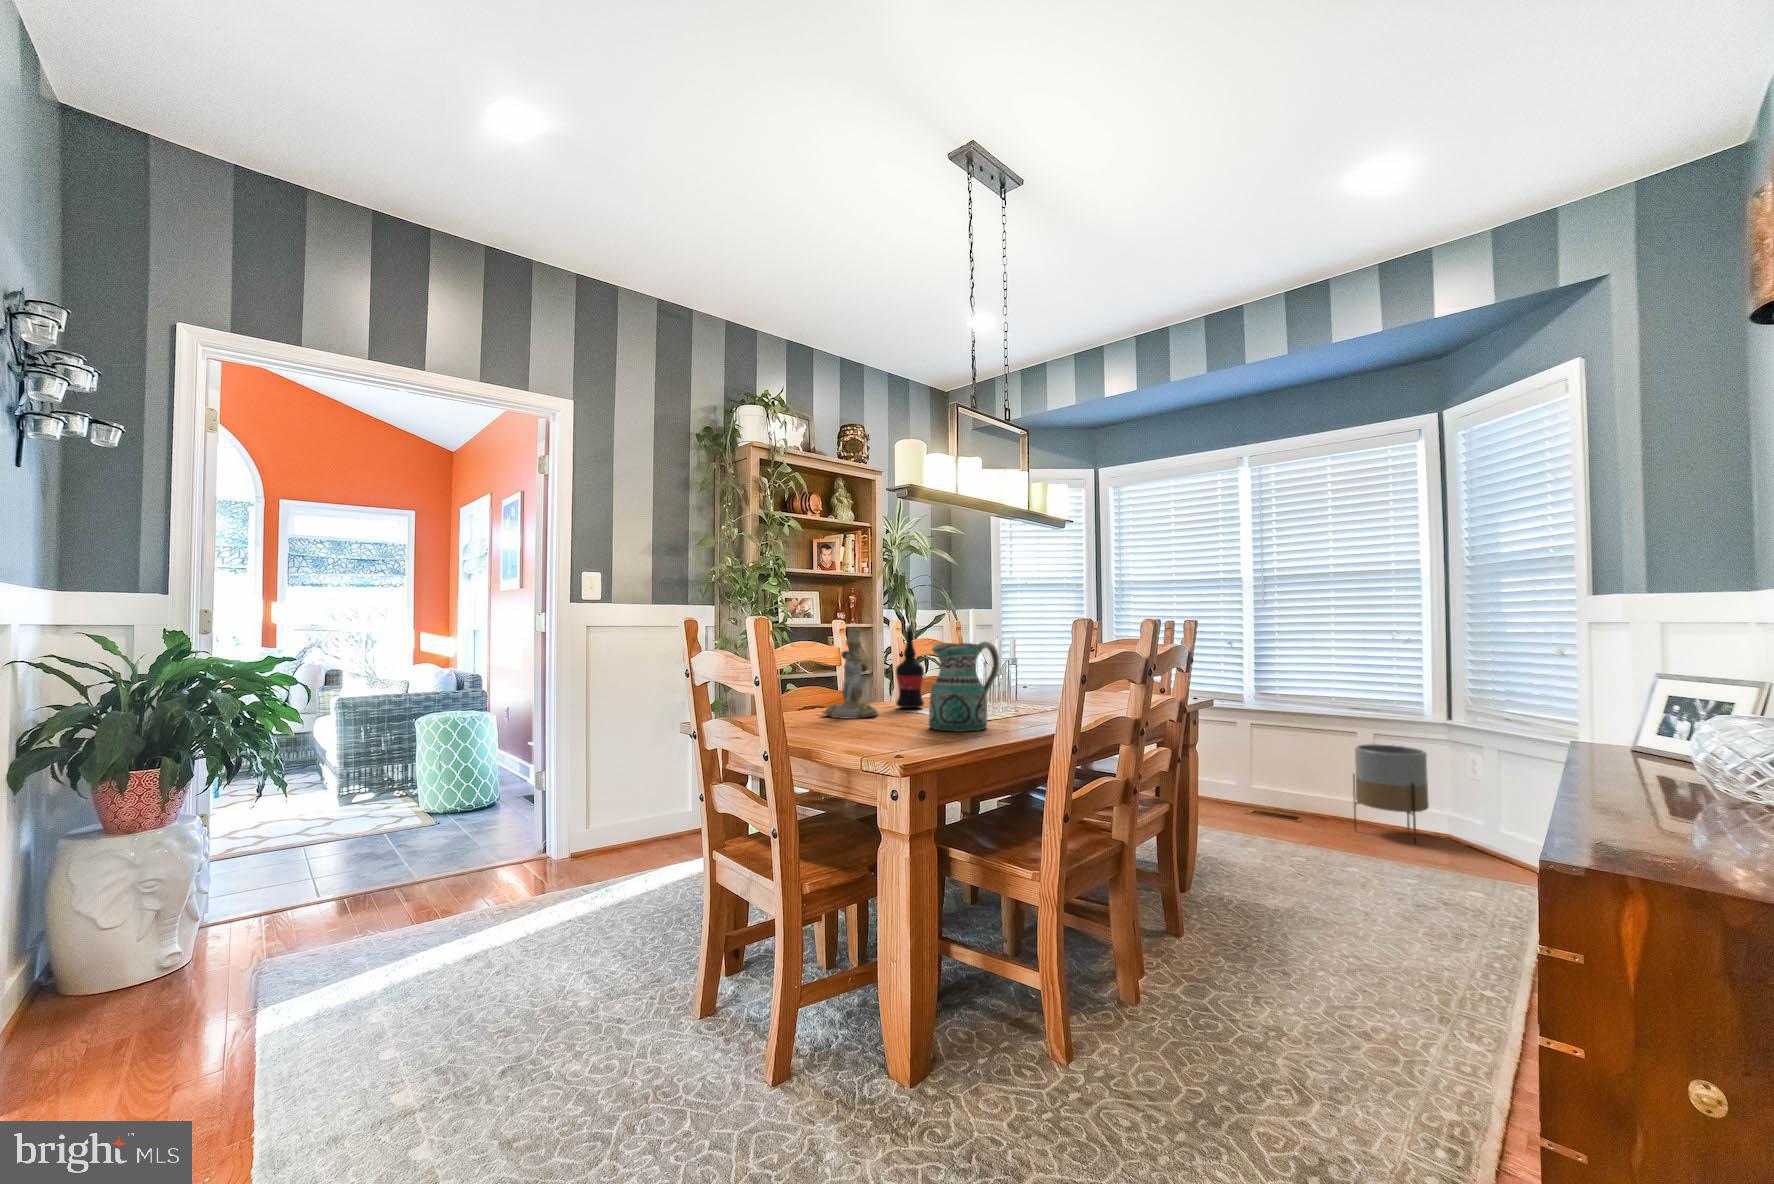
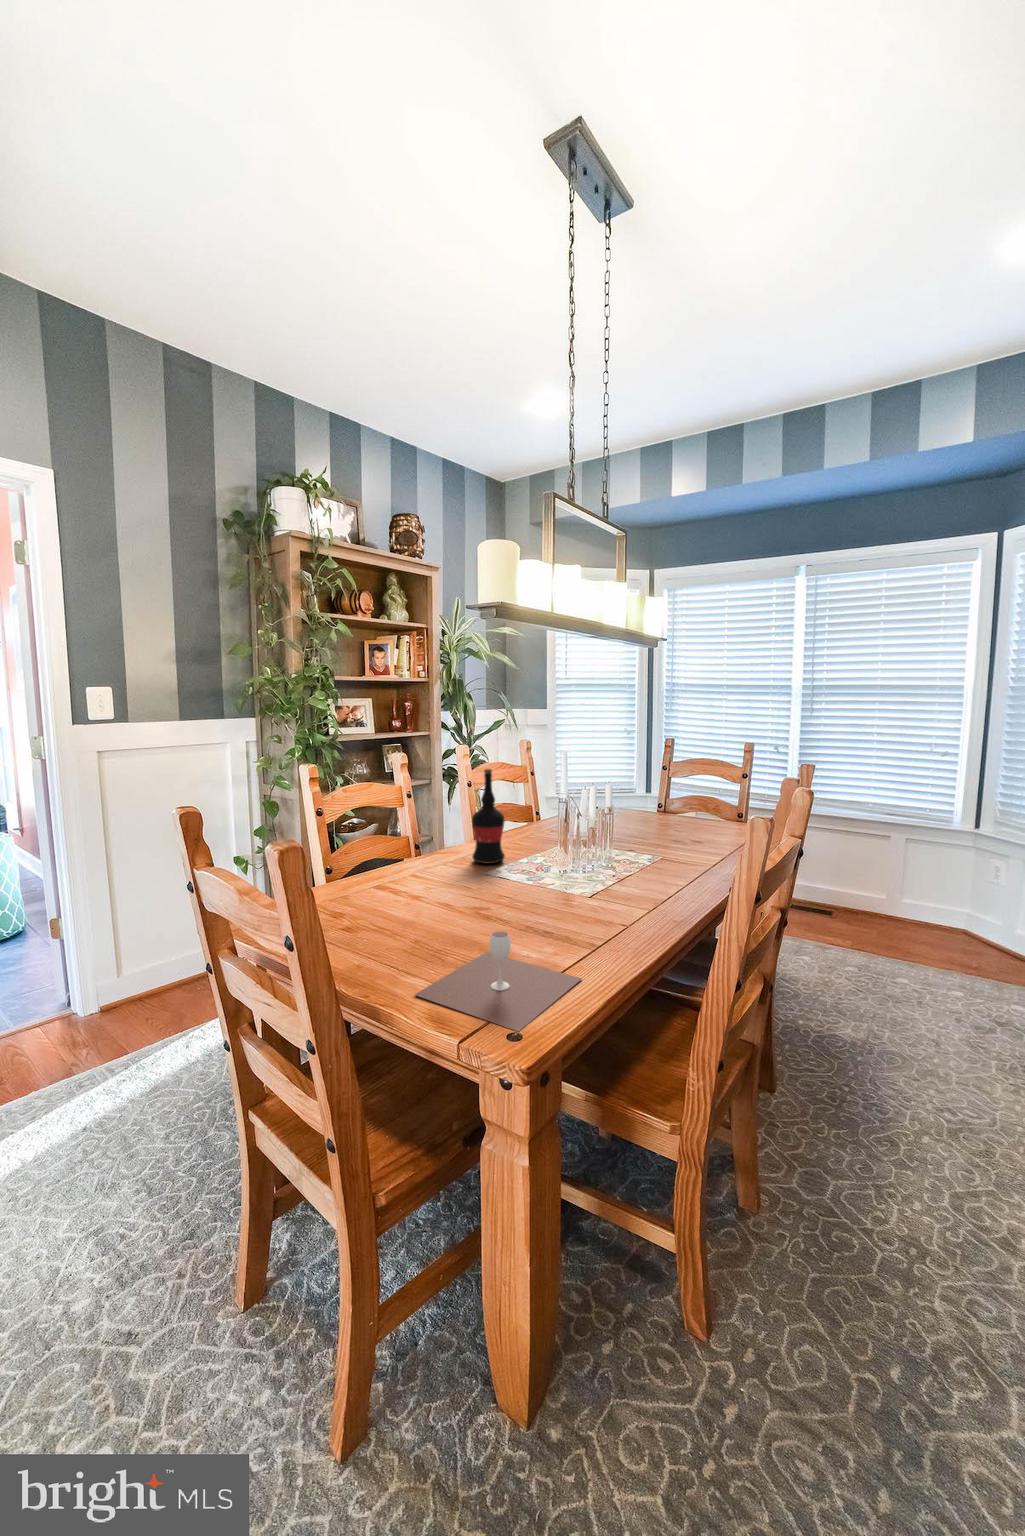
candlestick: present [822,628,878,719] -> none [386,780,456,894]
ceramic pitcher: present [929,642,999,732] -> none [528,812,613,934]
wine glass: none [833,704,957,756] -> present [415,931,582,1032]
planter: present [1353,744,1429,844] -> none [883,848,957,943]

